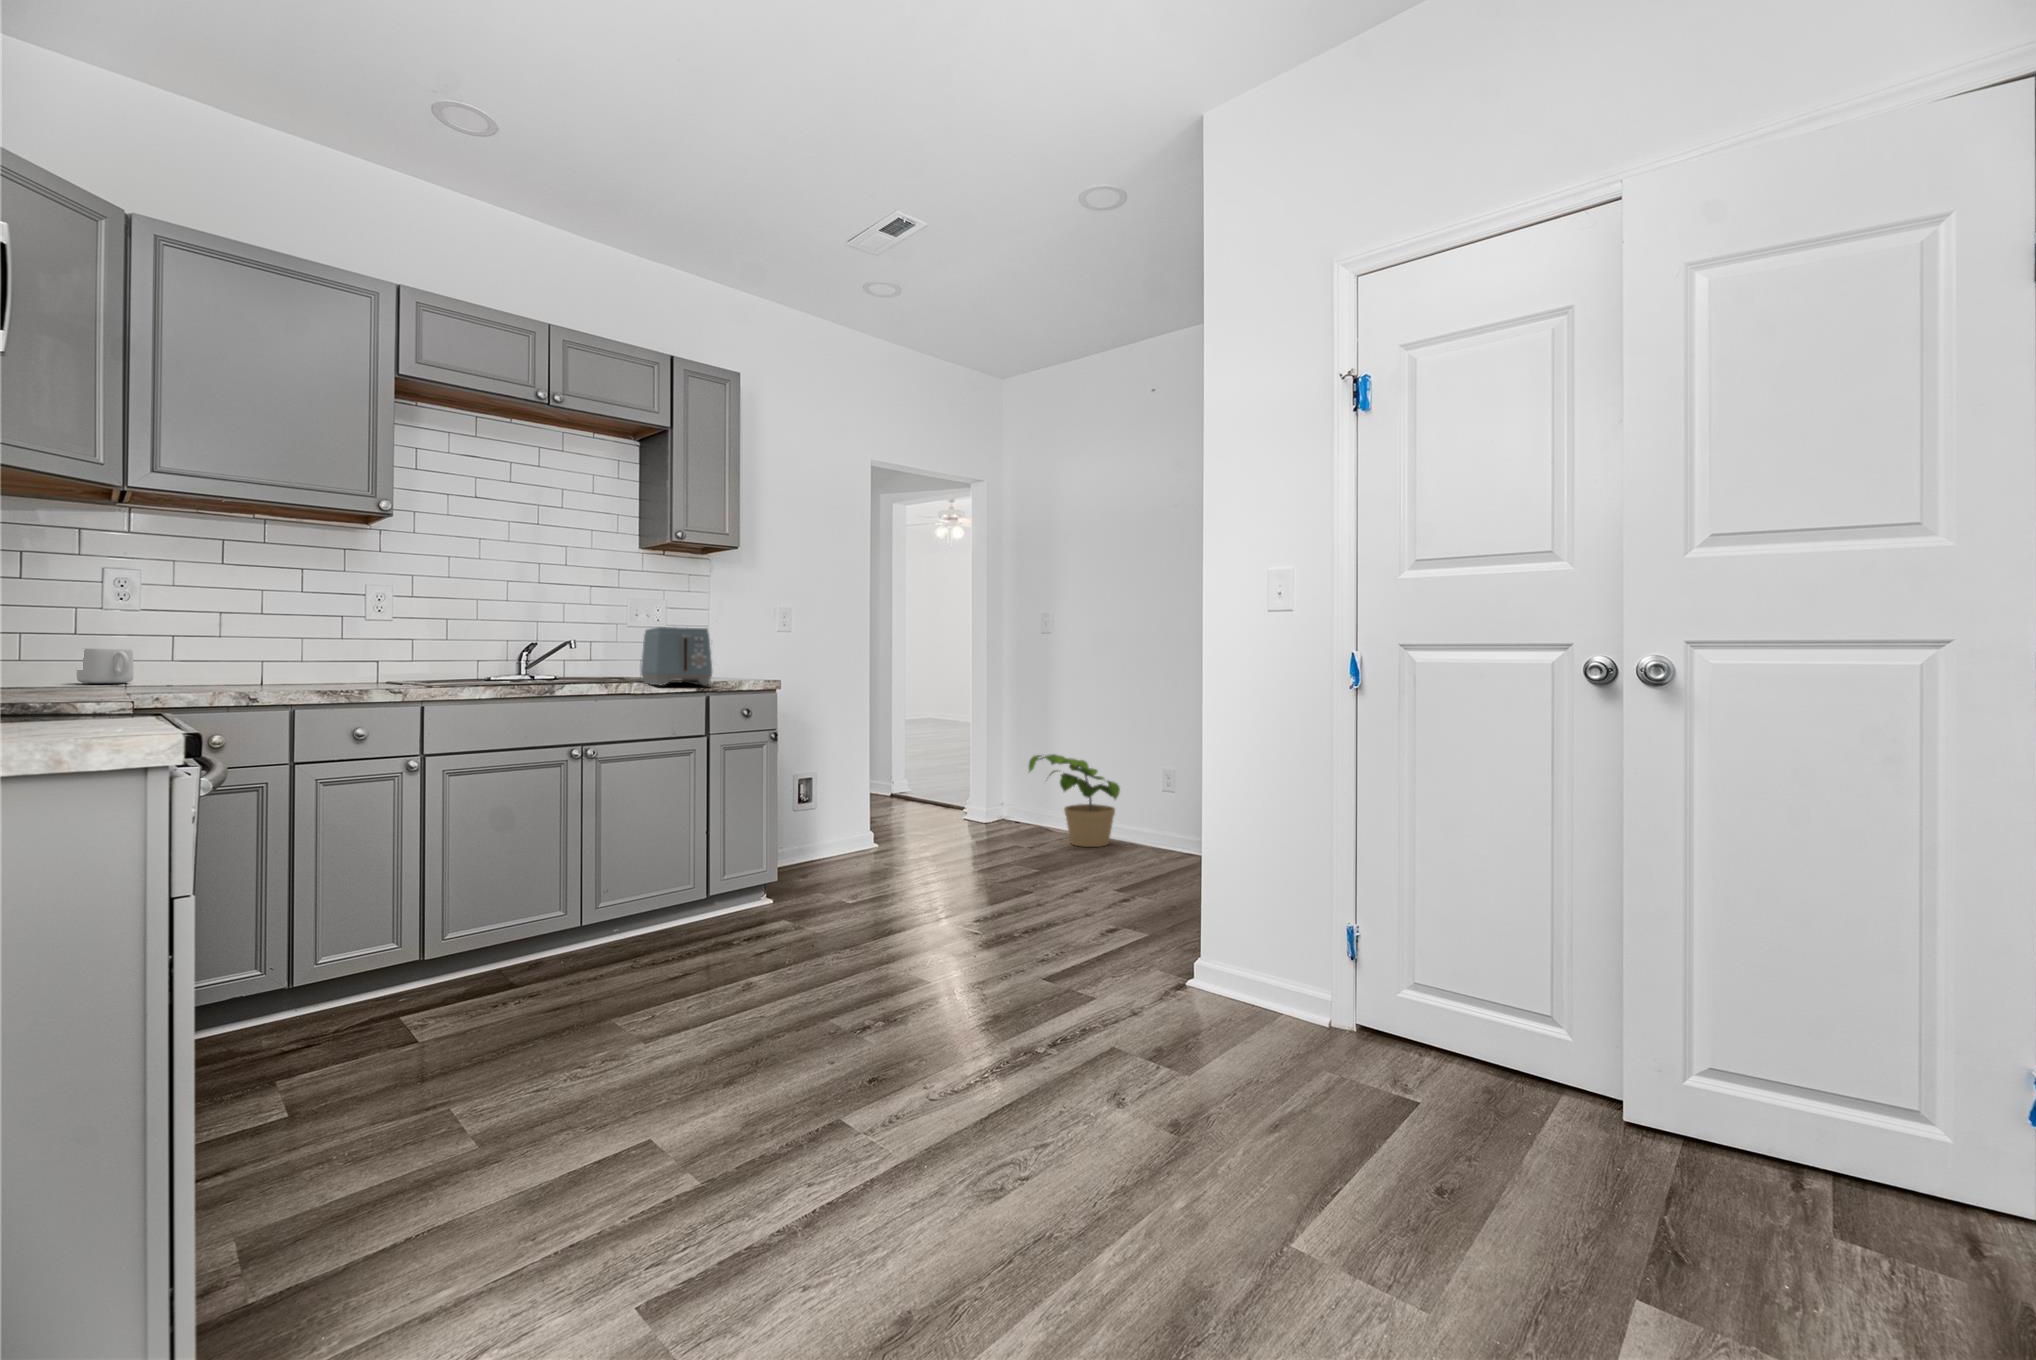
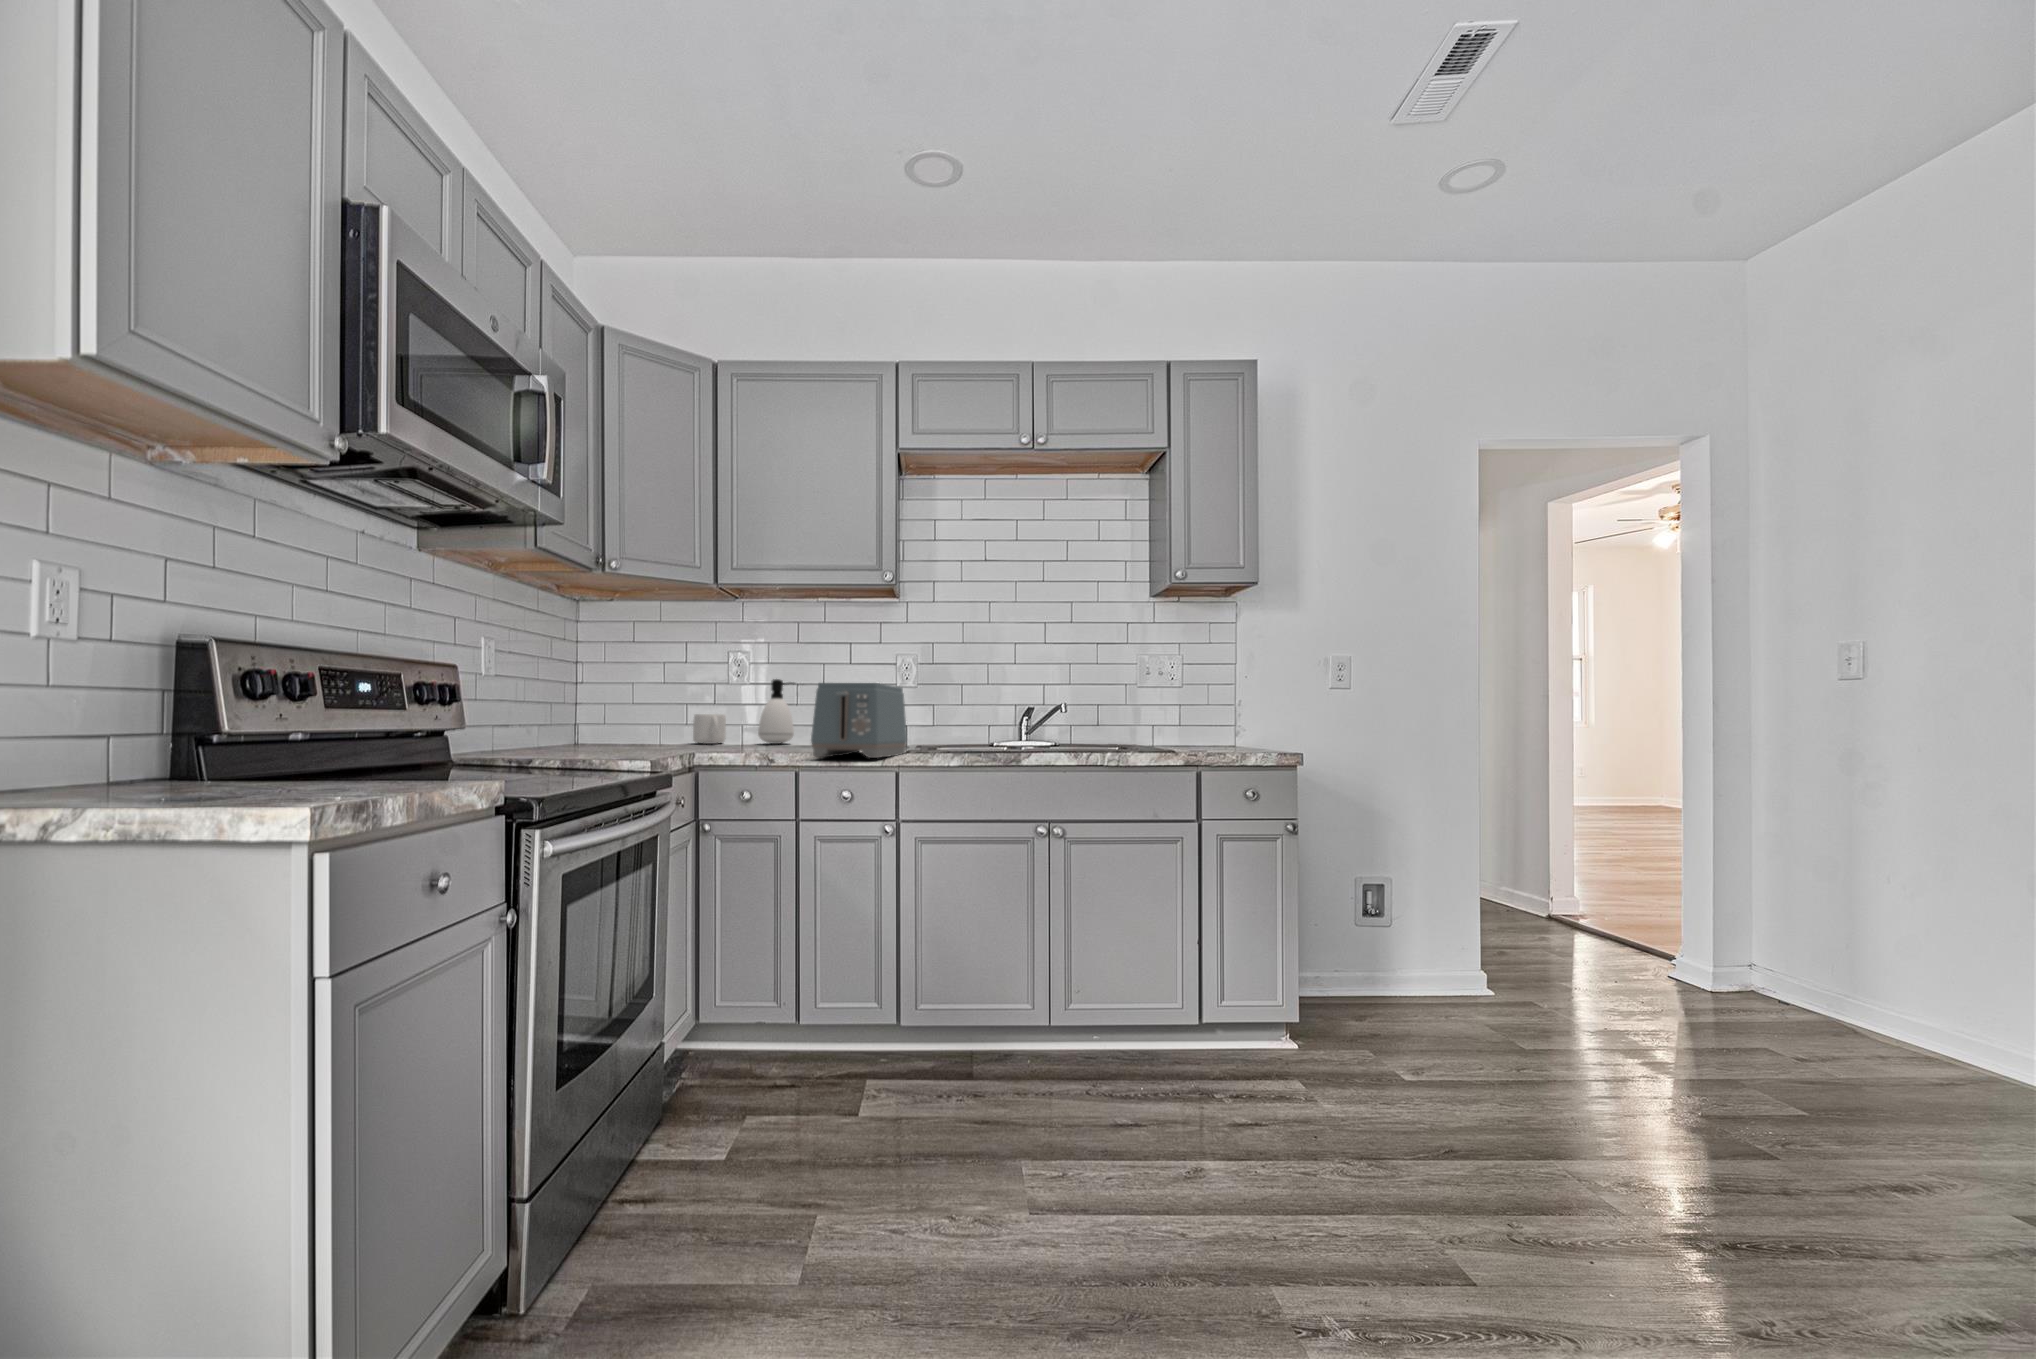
soap dispenser: none [188,610,240,682] -> present [758,679,794,744]
toaster: present [641,627,712,685] -> present [811,683,907,758]
potted plant: present [1029,754,1120,847] -> none [1752,884,1976,1067]

